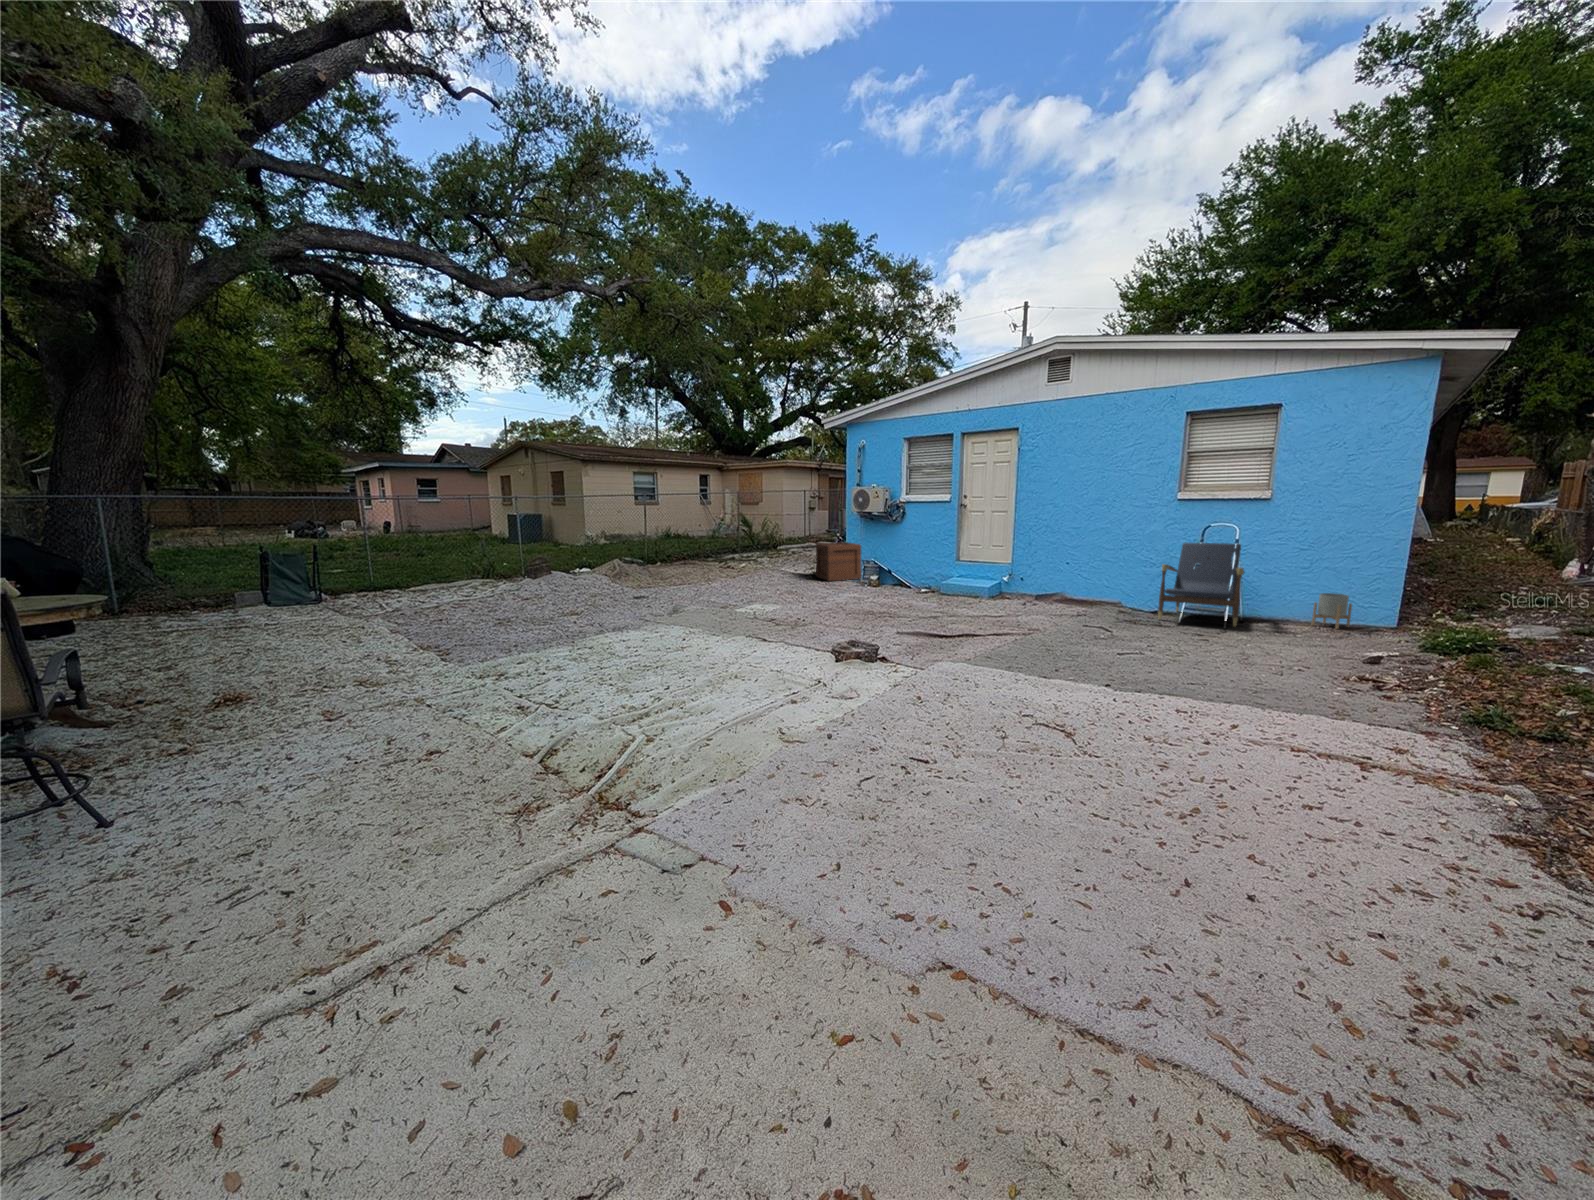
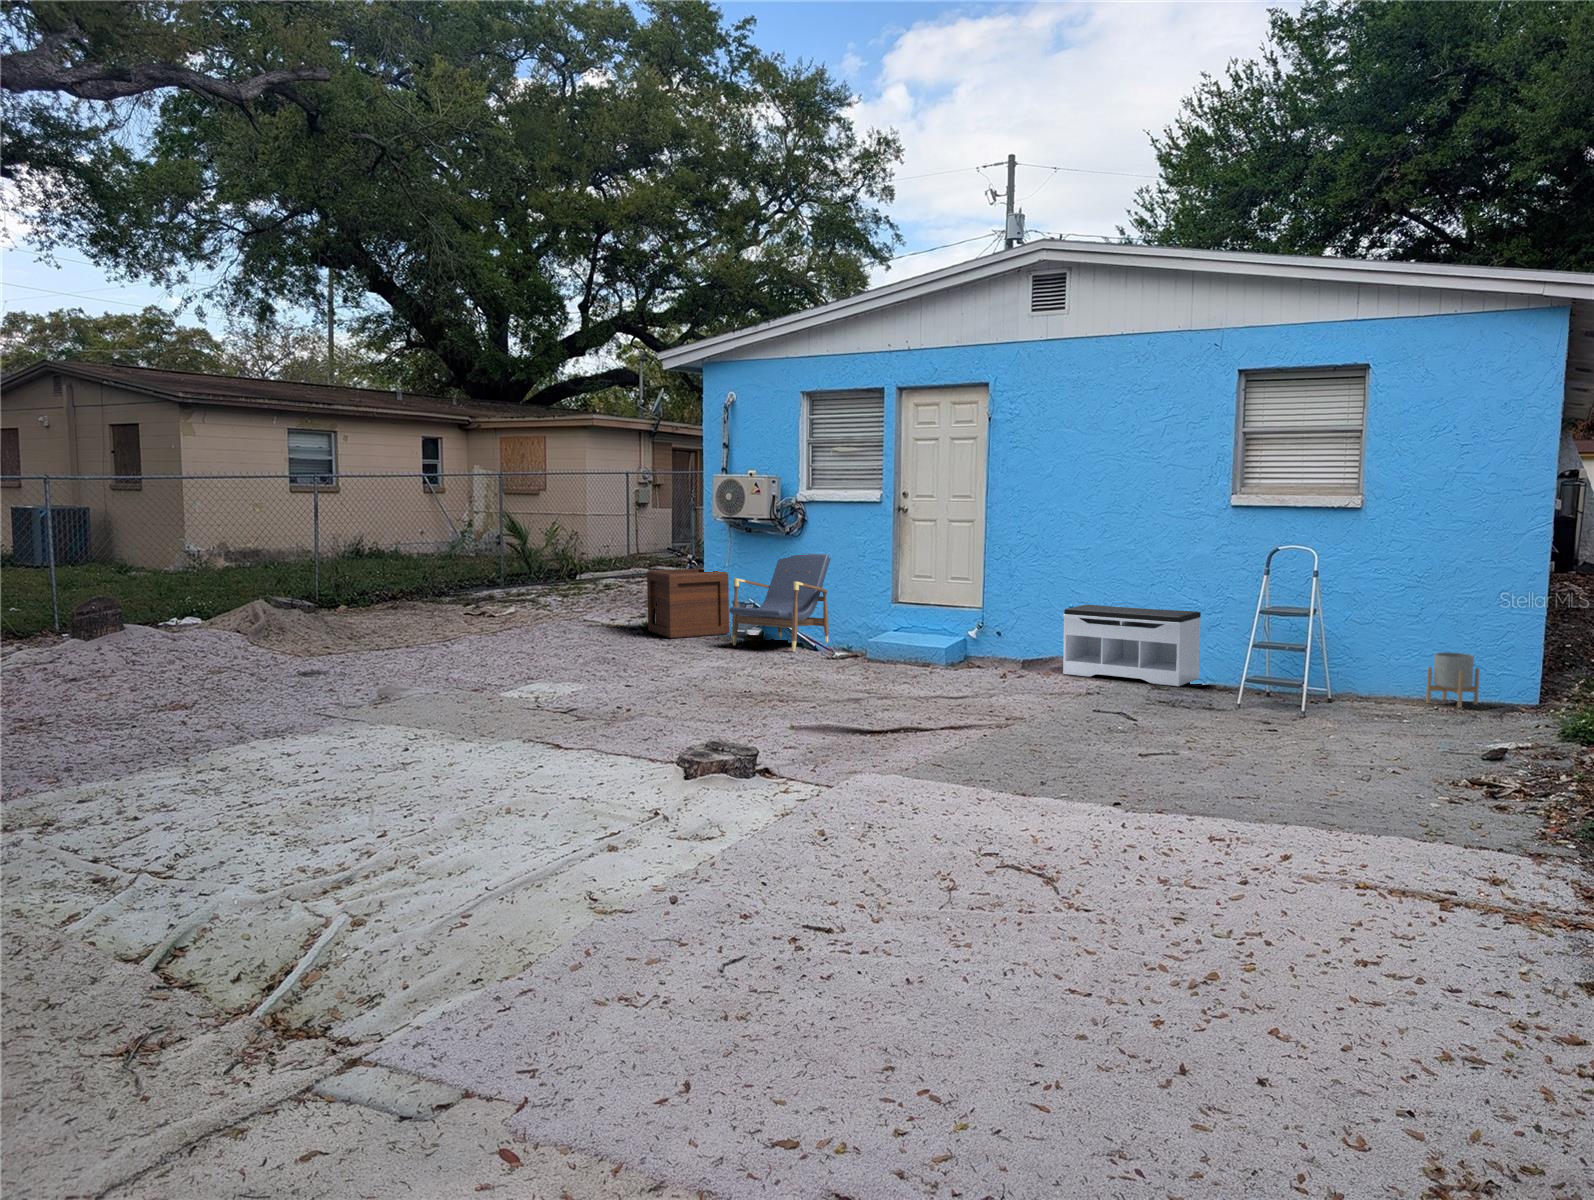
lounge chair: present [1158,543,1244,627] -> present [730,554,830,651]
bench: none [1063,562,1154,612] -> present [1063,605,1201,686]

